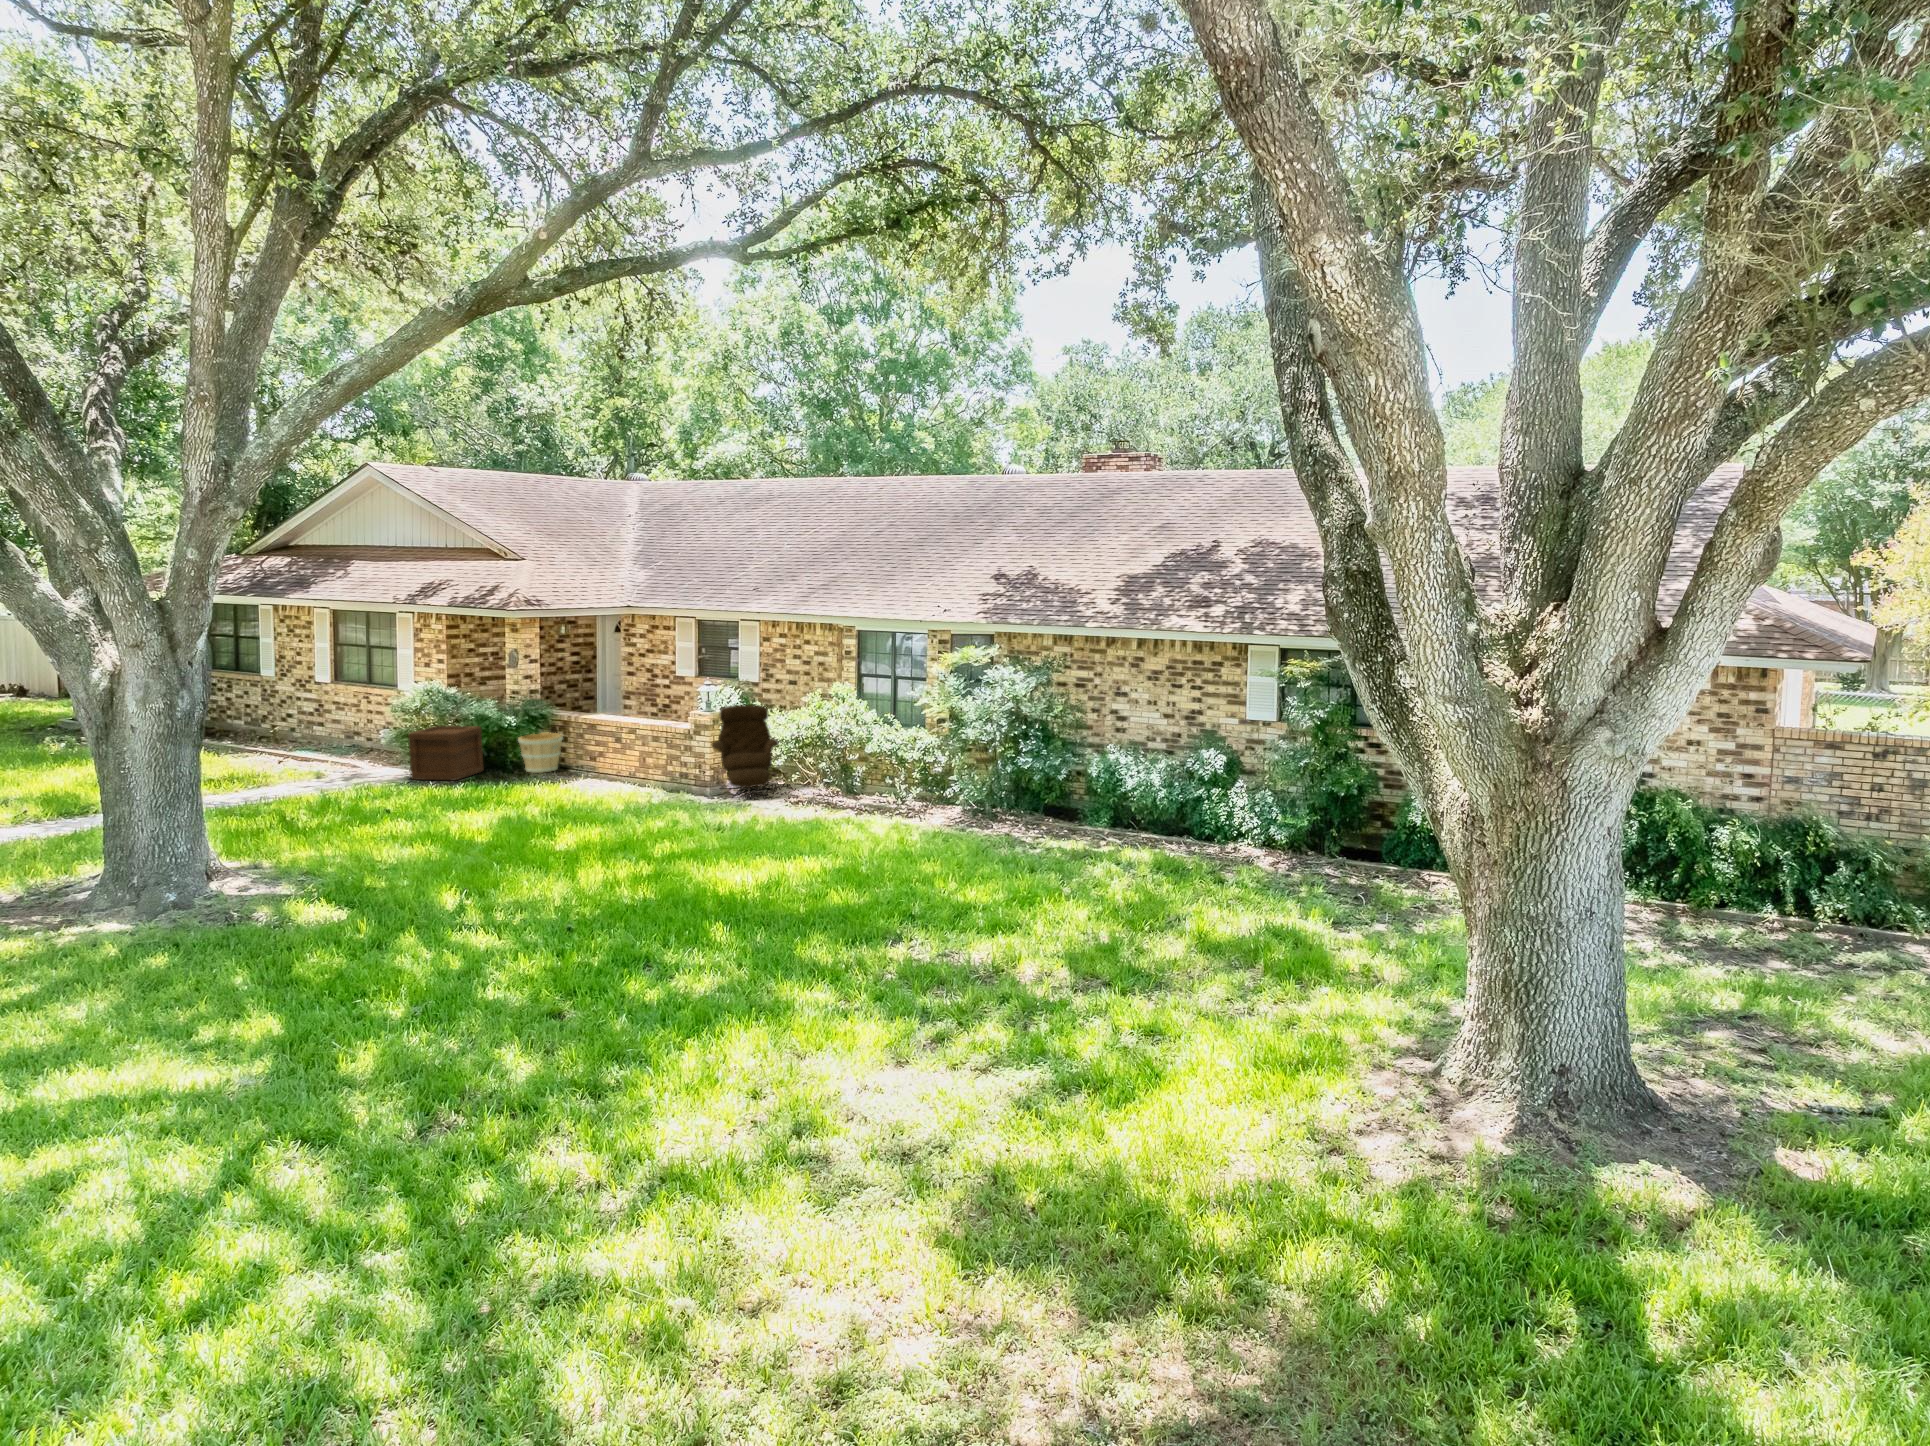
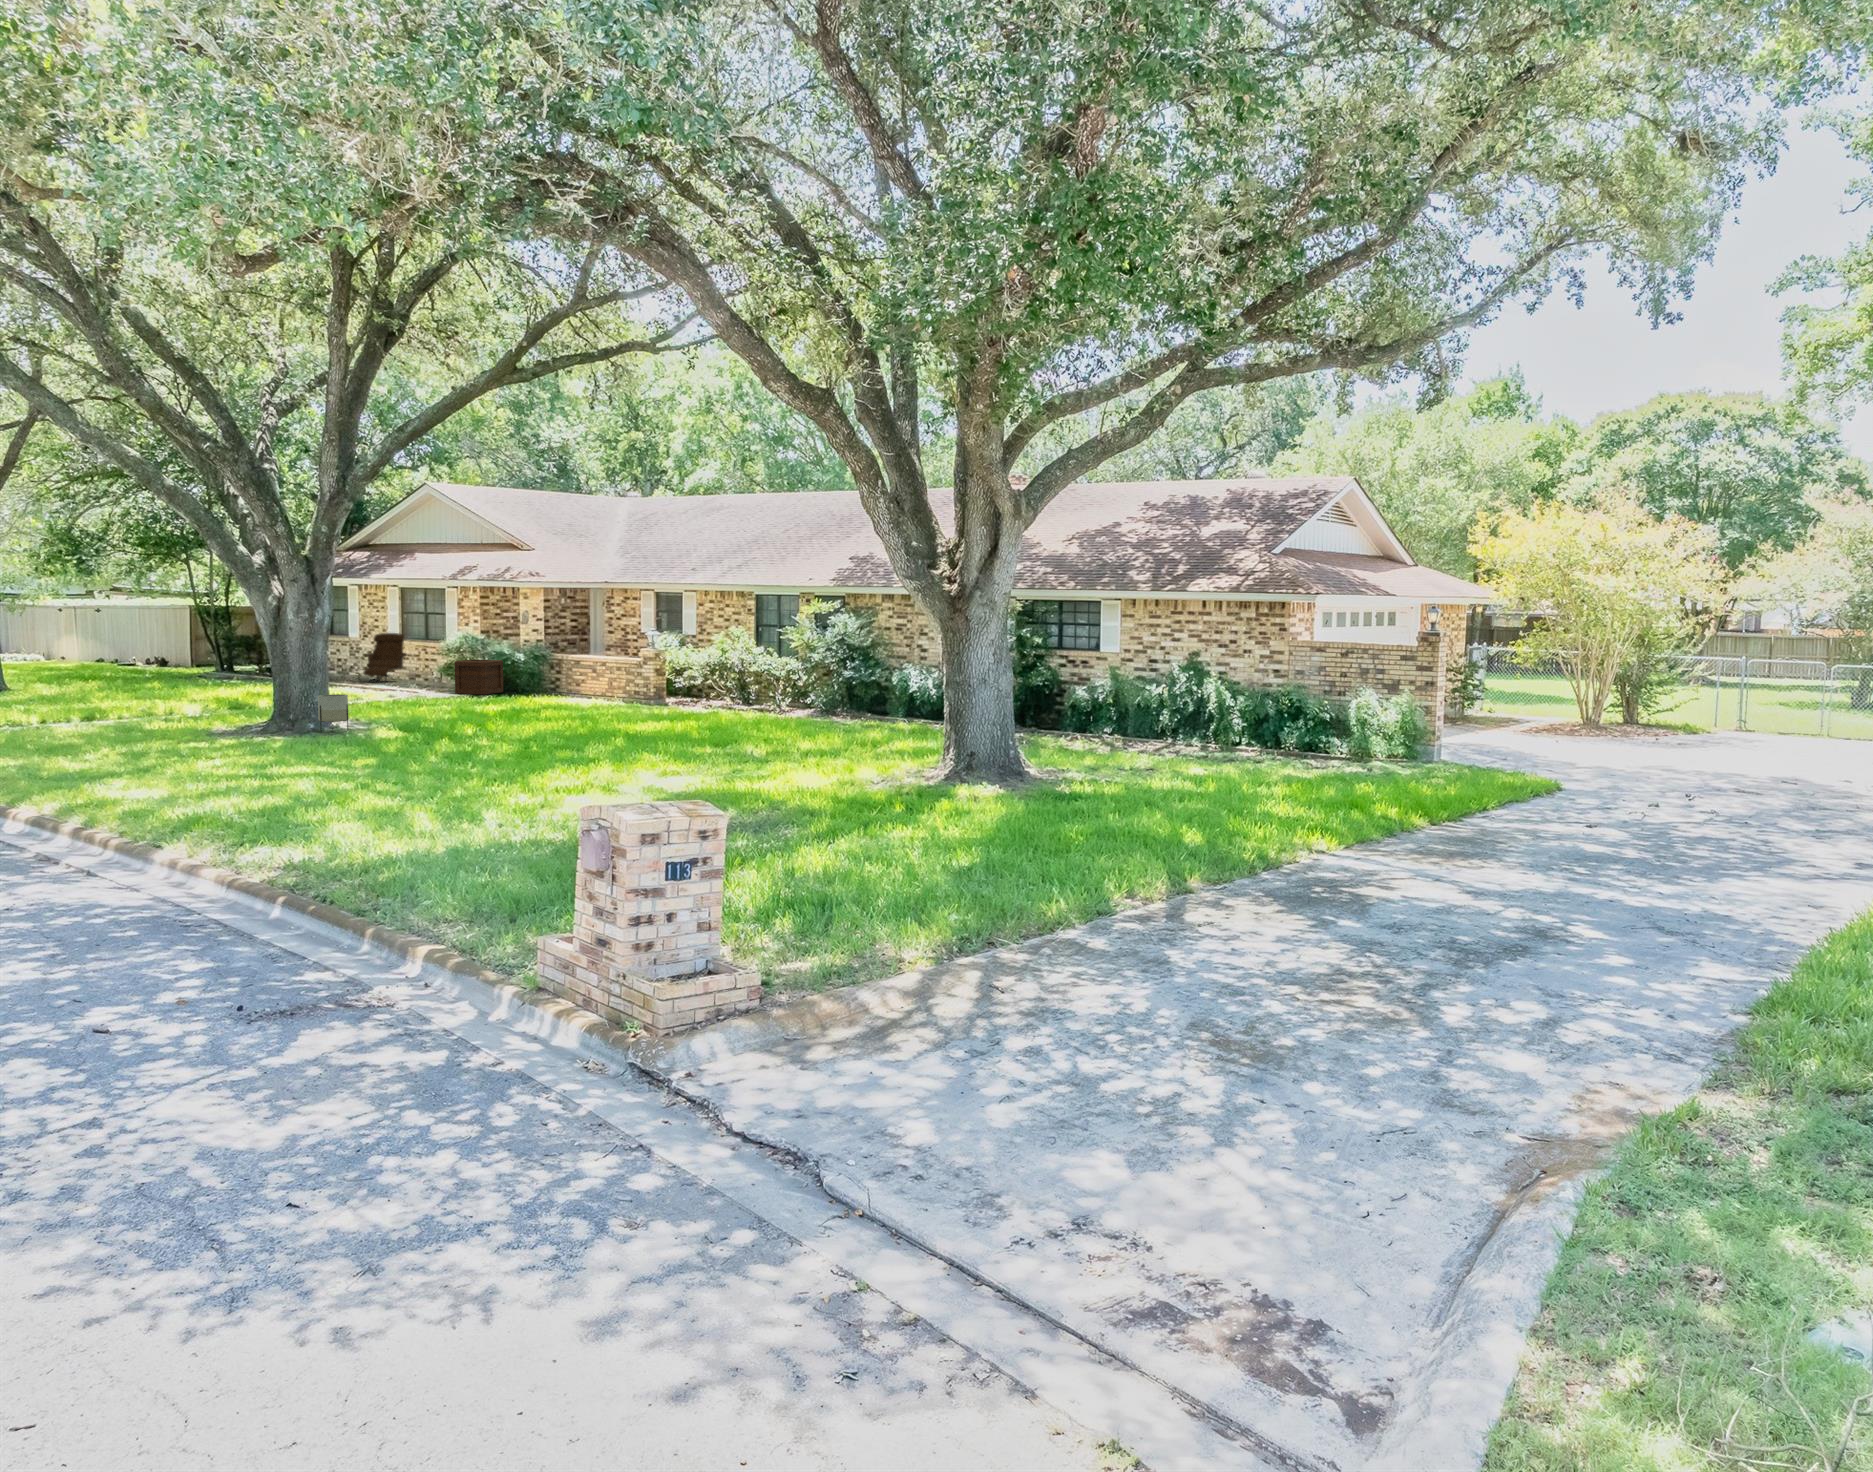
lounge chair: present [712,705,779,798] -> present [363,633,406,682]
wooden bucket: present [518,732,563,773] -> none [527,667,558,693]
planter: none [132,876,198,957] -> present [318,694,349,732]

